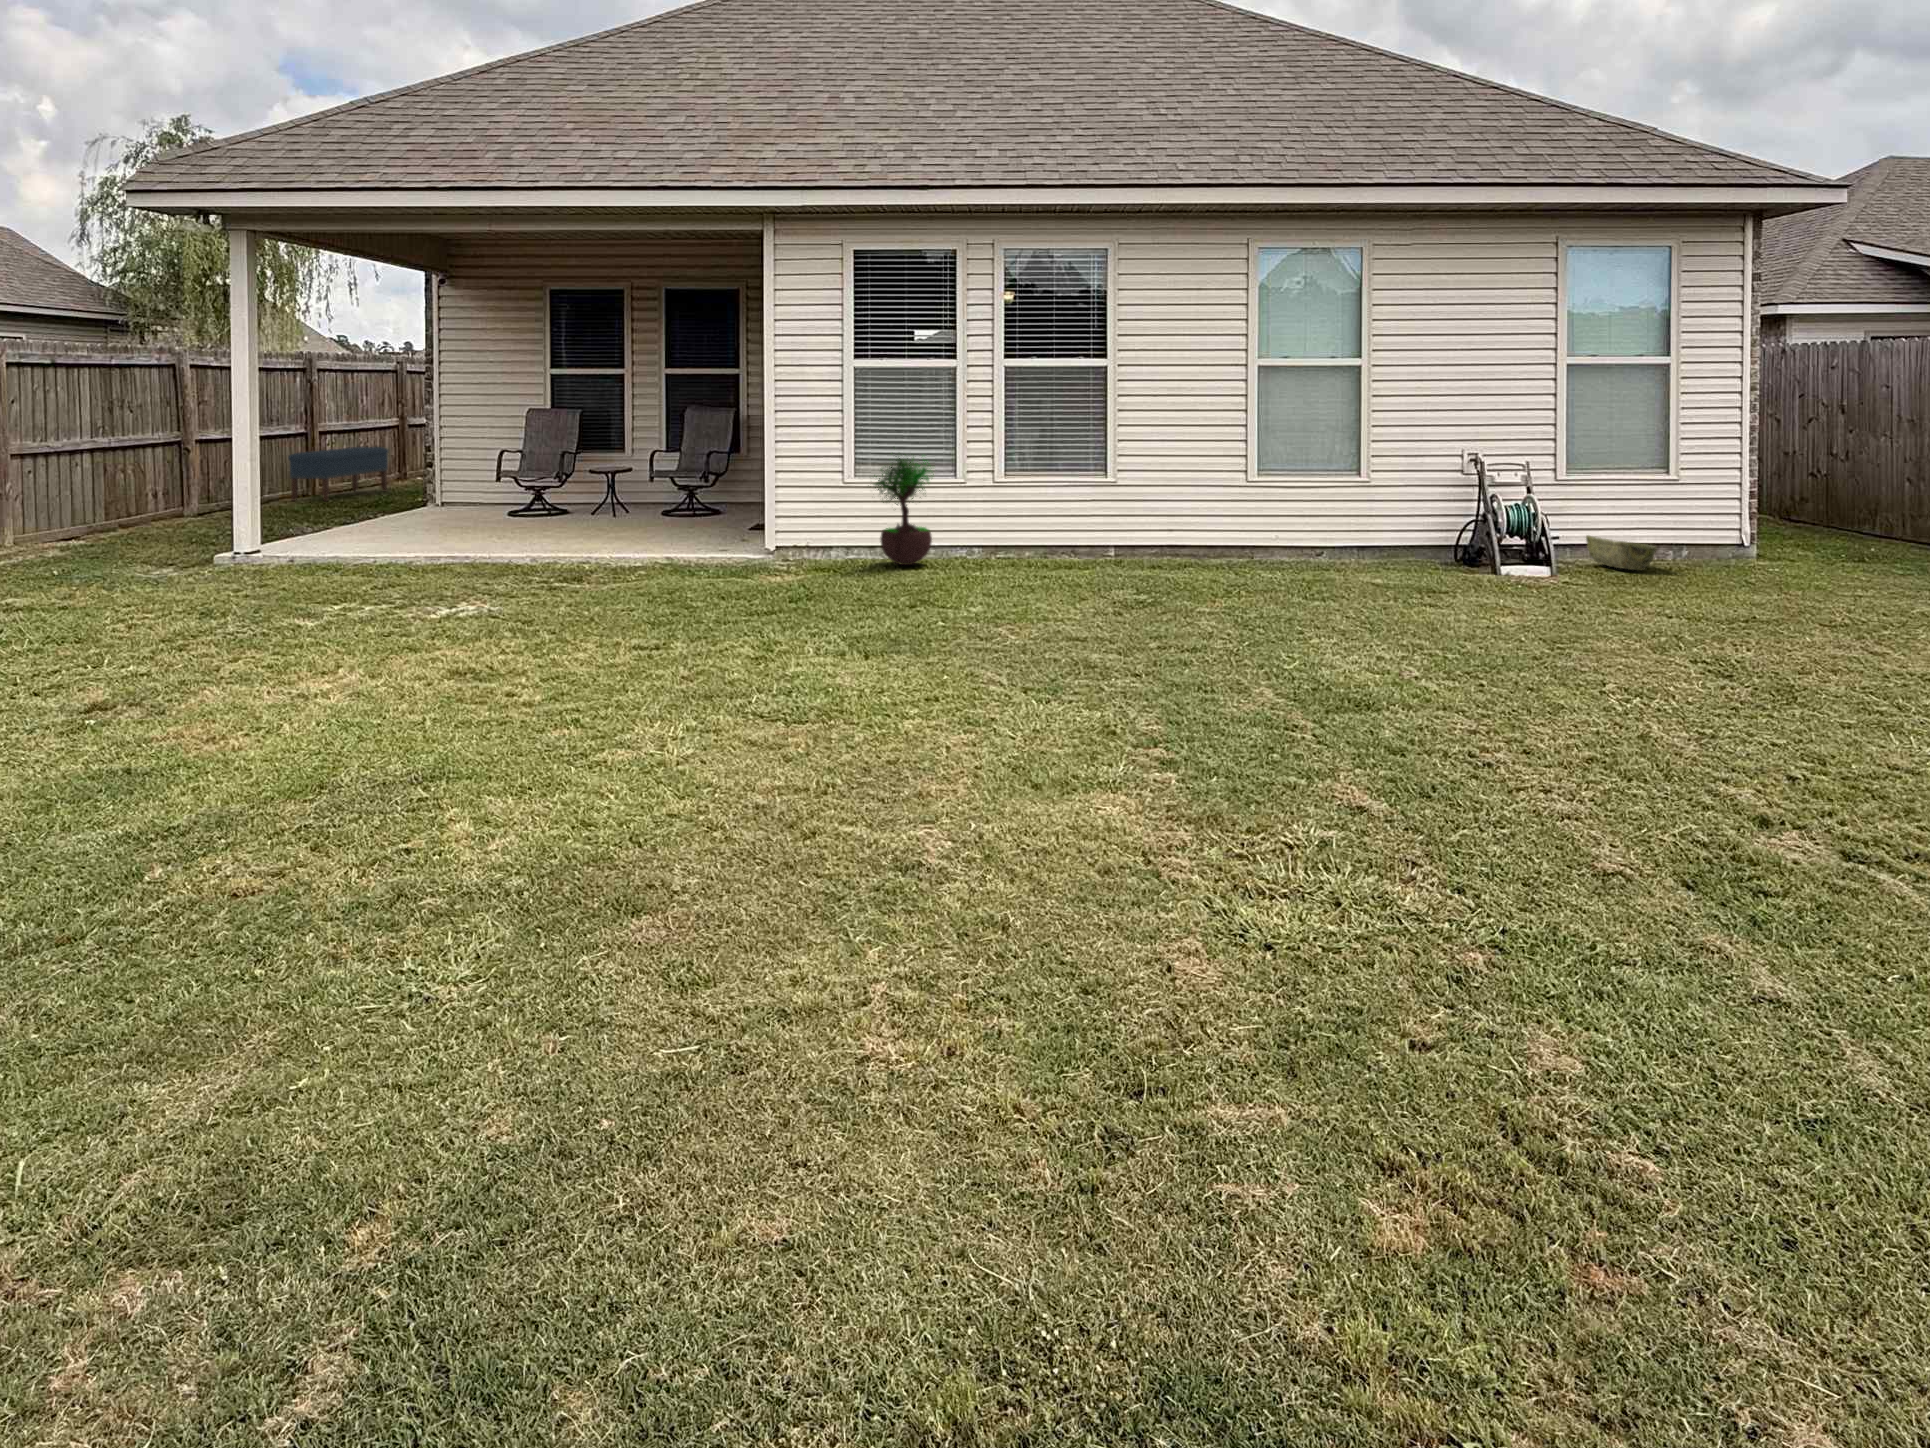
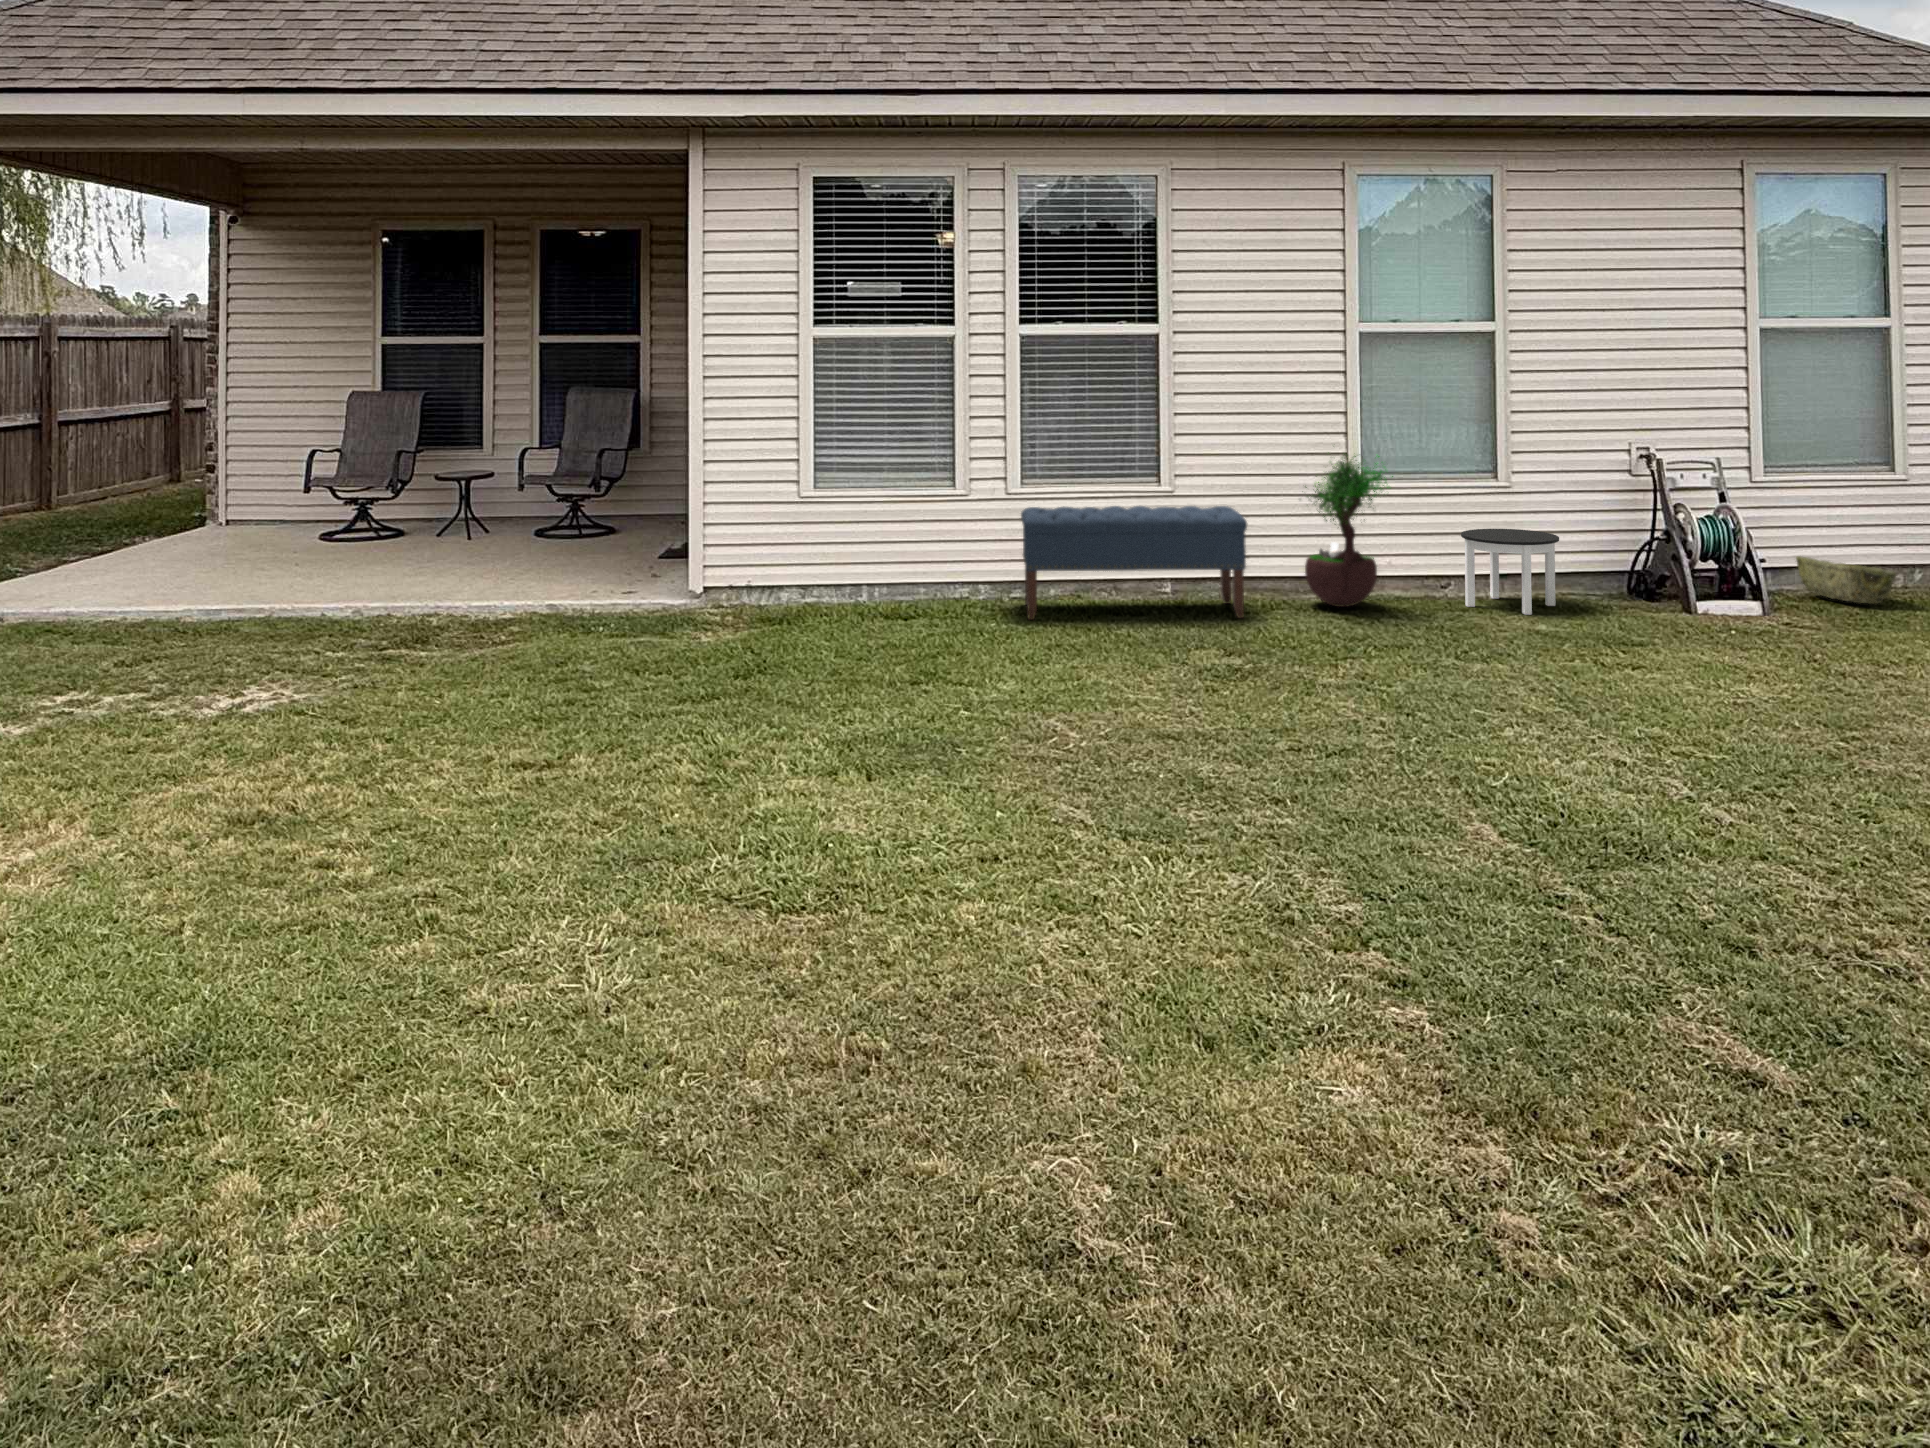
bench: present [288,447,388,501] -> present [1021,506,1247,620]
potted tree: present [874,454,934,565] -> present [1305,454,1393,607]
round table: none [1330,512,1401,573] -> present [1461,529,1559,615]

